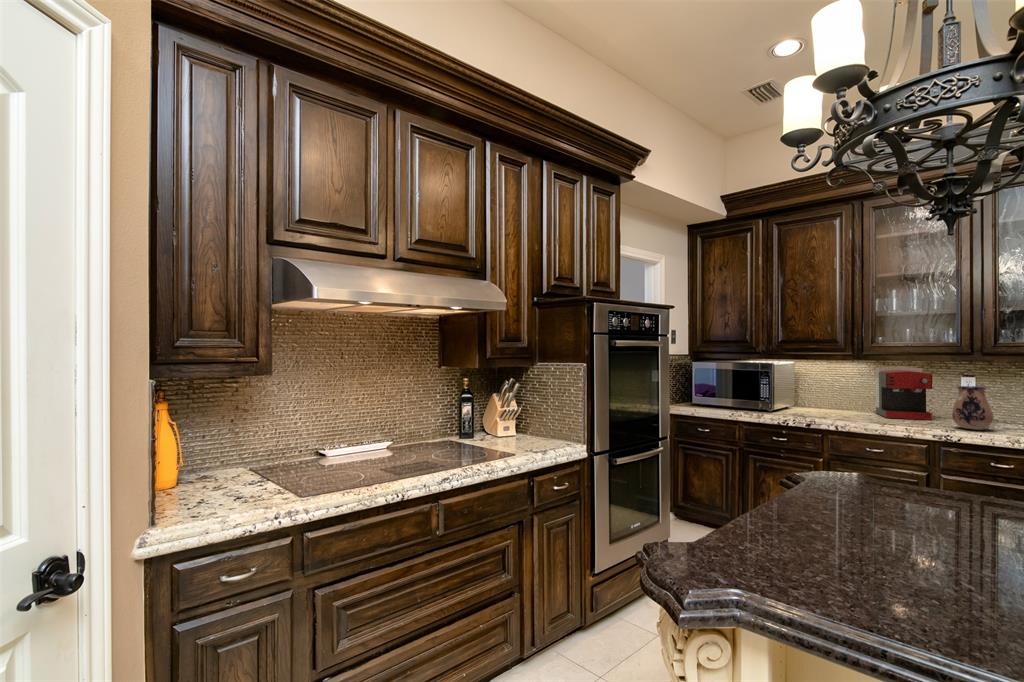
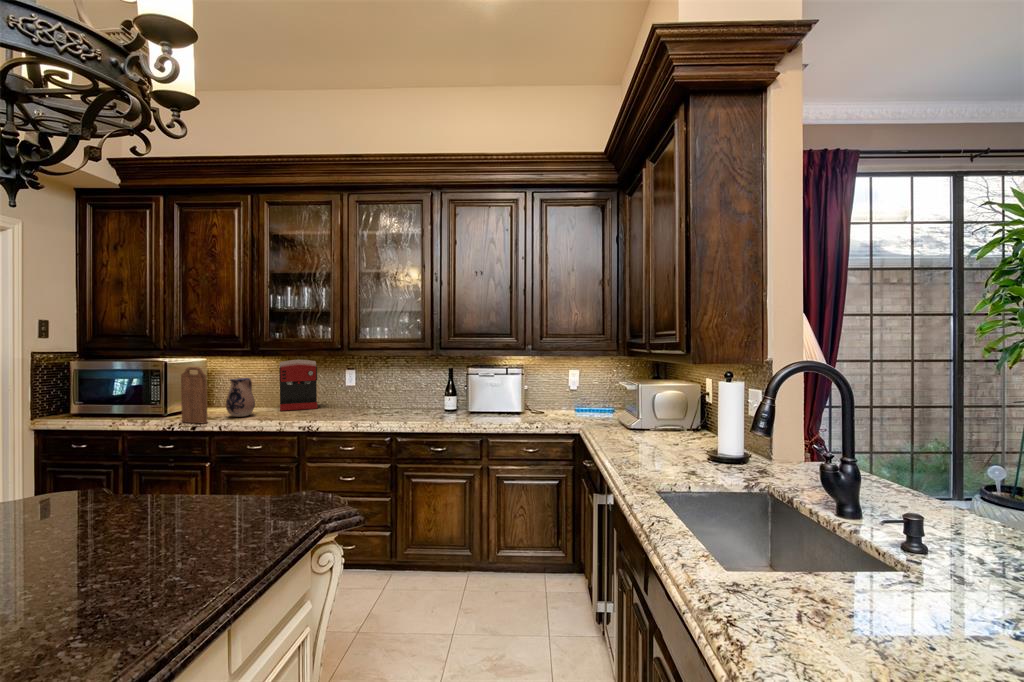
cutting board: none [793,368,823,421] -> present [181,367,208,424]
ceramic pitcher: present [952,386,993,430] -> present [226,378,255,417]

